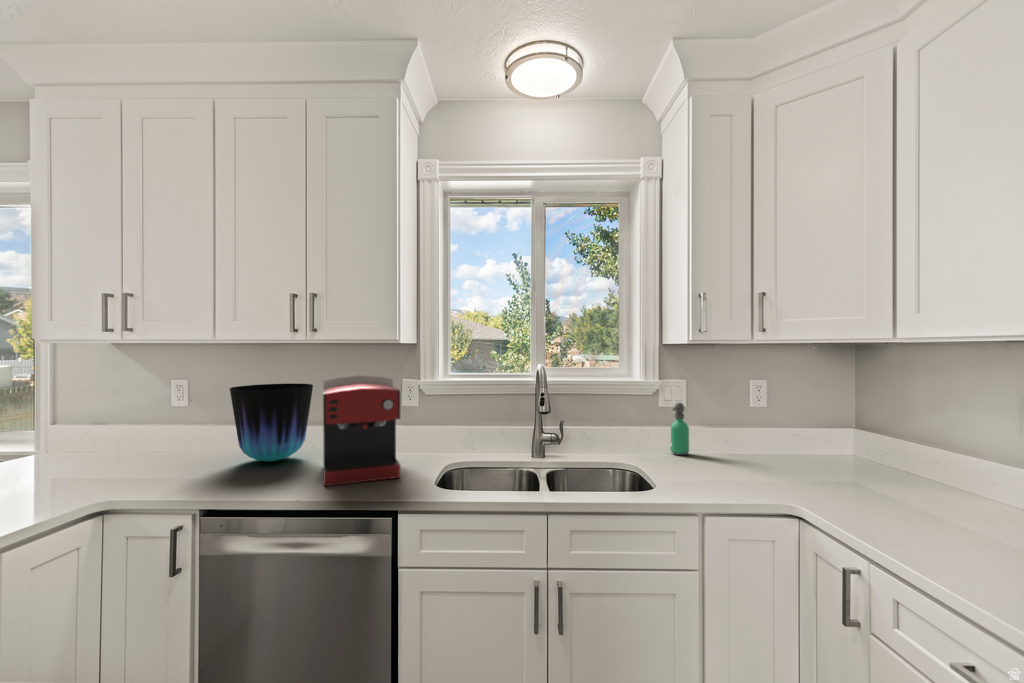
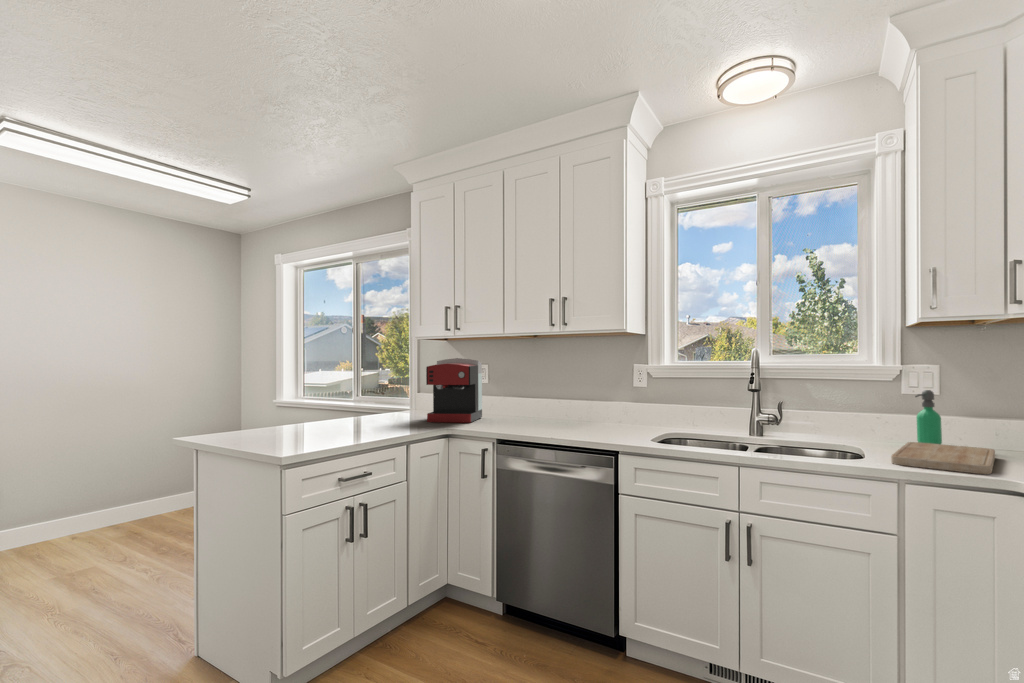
coffee maker: present [323,376,400,486] -> present [426,358,482,423]
vase: present [230,383,313,461] -> none [514,367,568,422]
cutting board: none [674,455,770,496] -> present [891,442,995,474]

